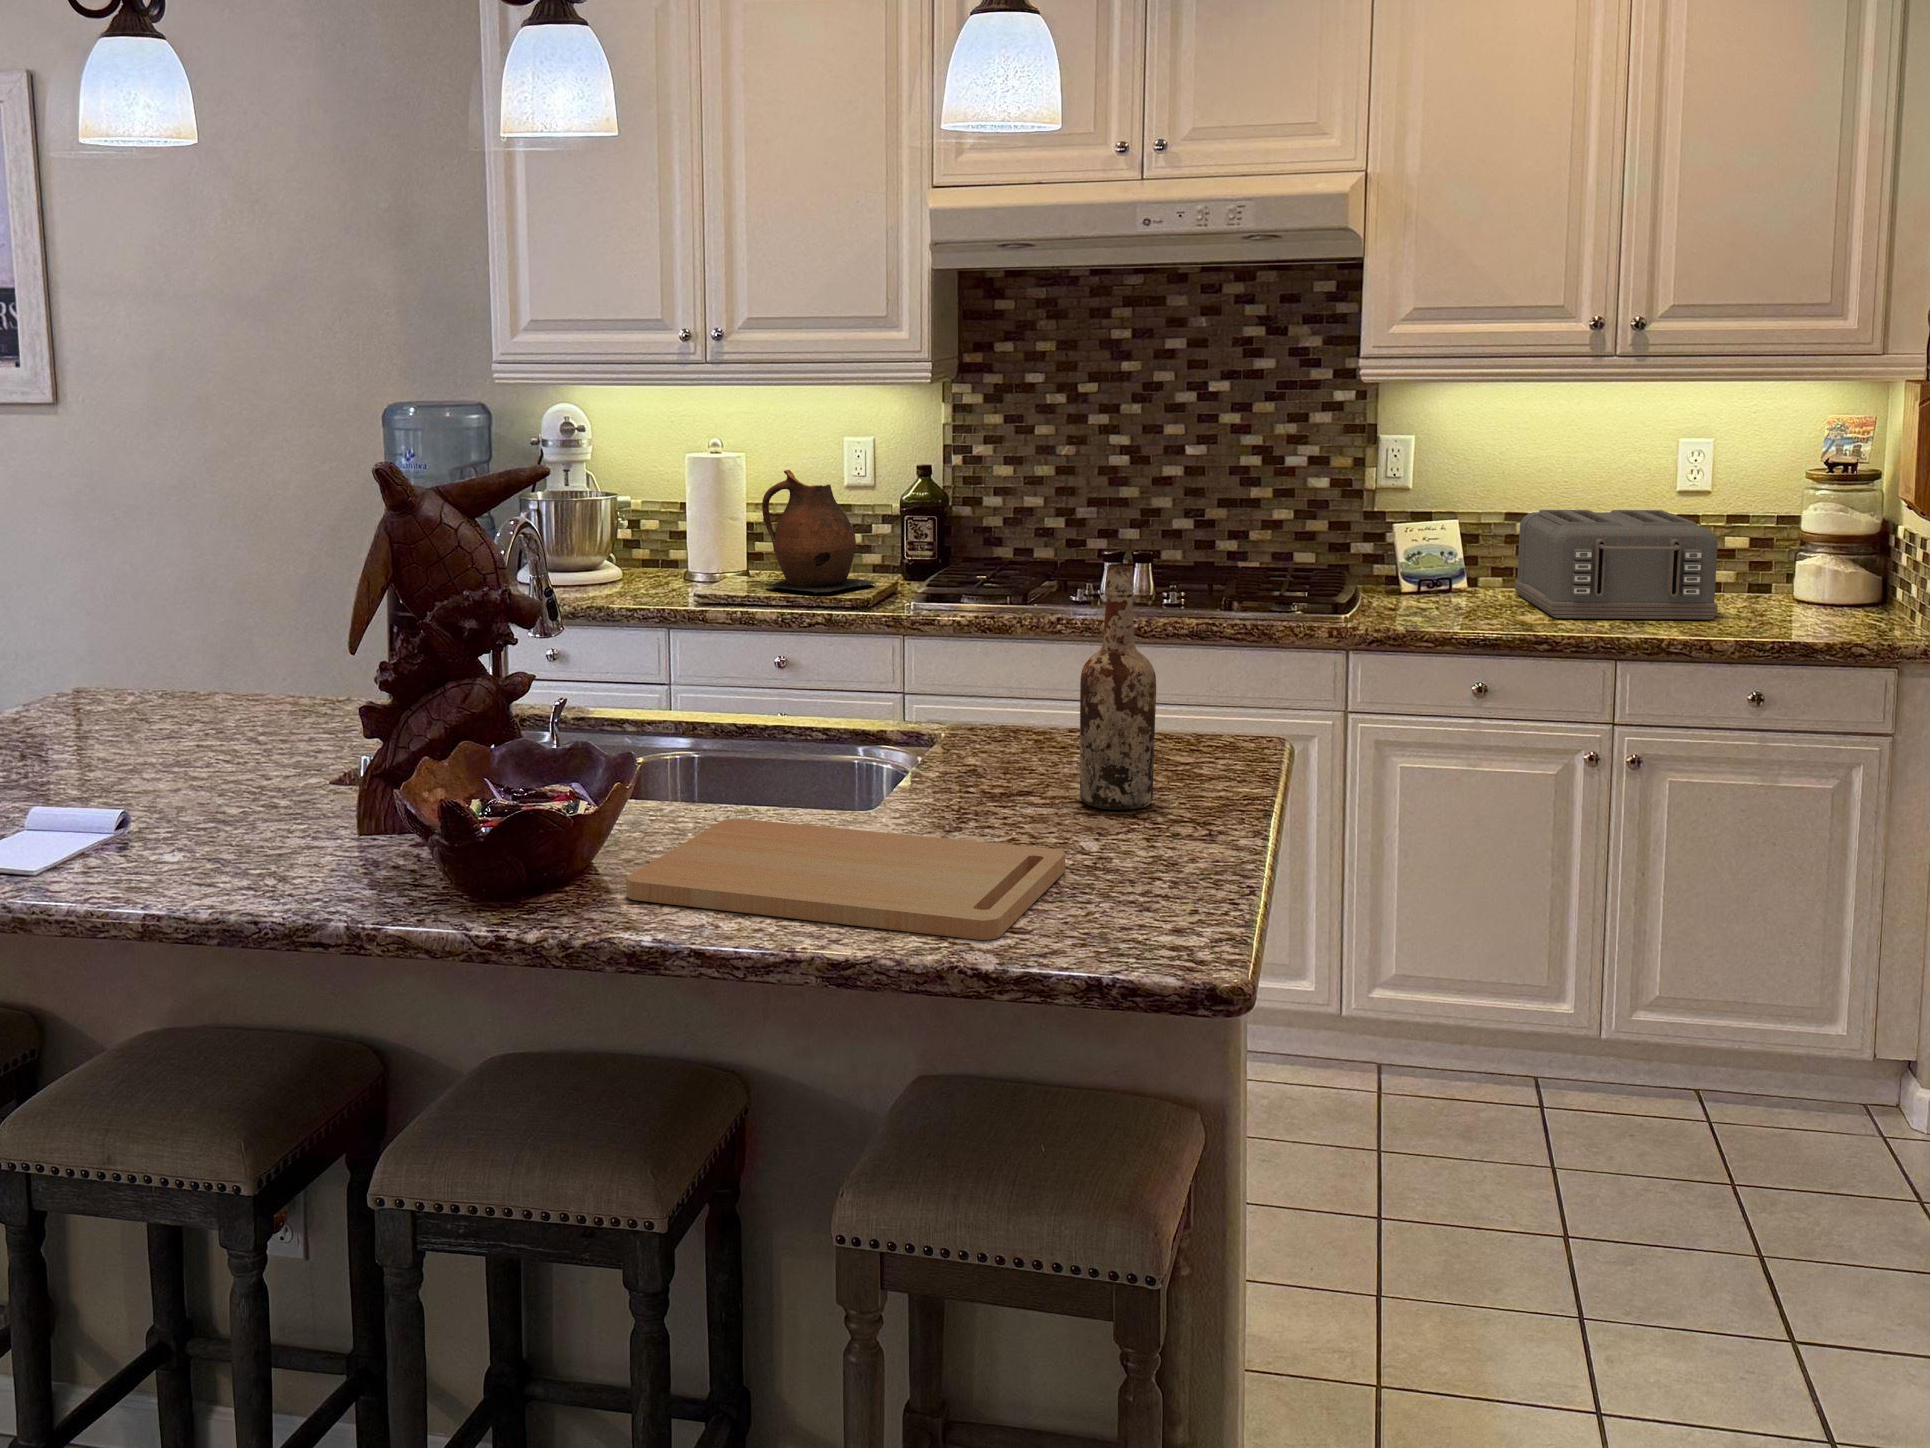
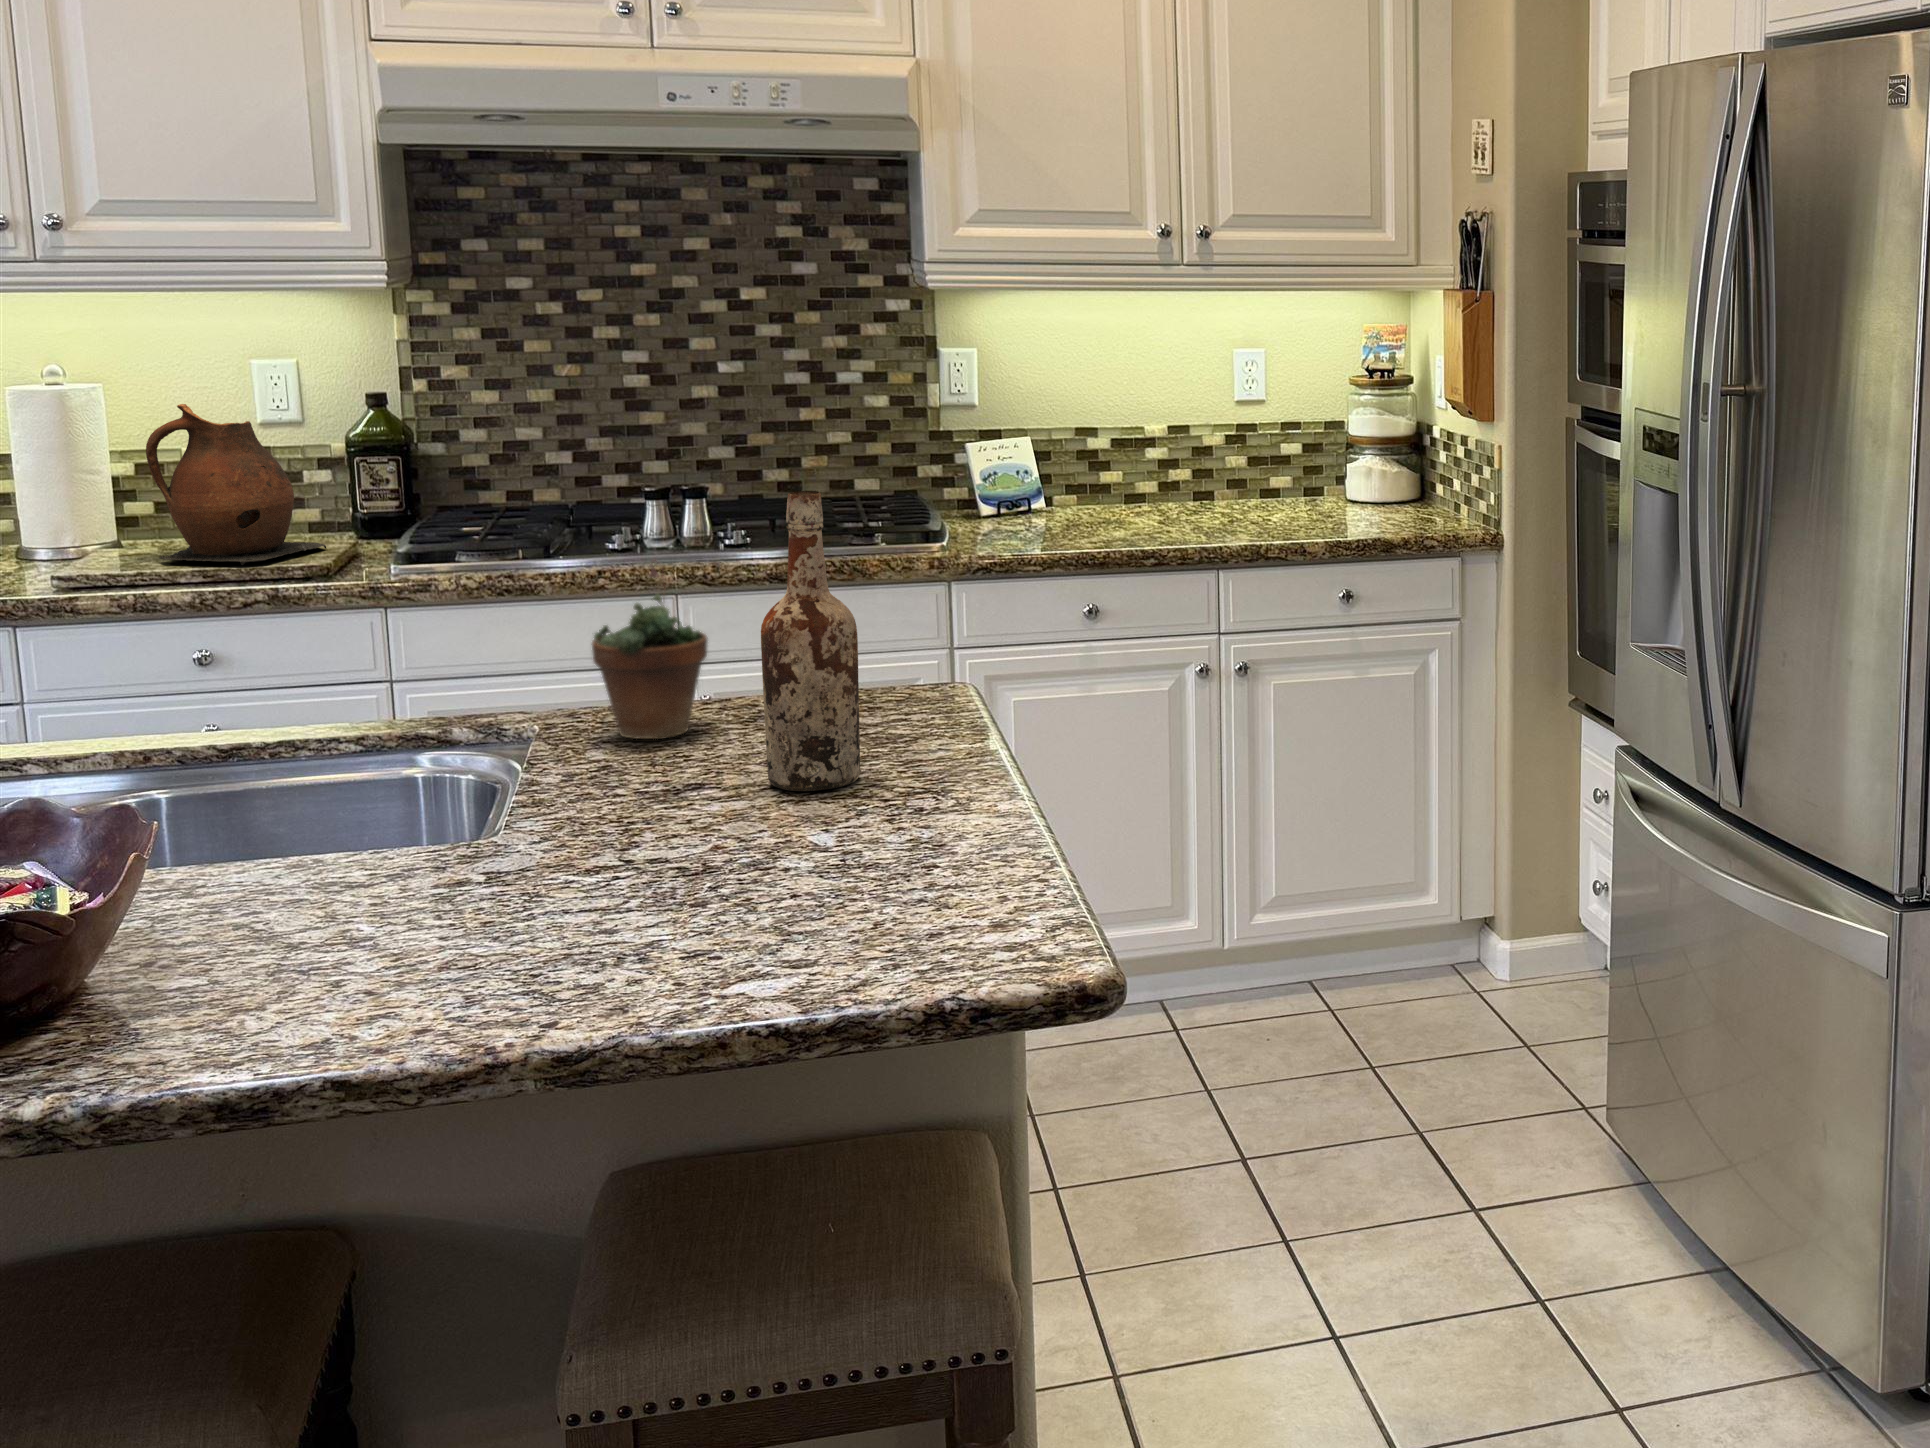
toaster: present [1515,510,1718,619] -> none [1091,417,1294,531]
succulent plant: none [981,612,1067,756] -> present [592,561,708,739]
cutting board: present [626,818,1065,940] -> none [169,850,809,1023]

